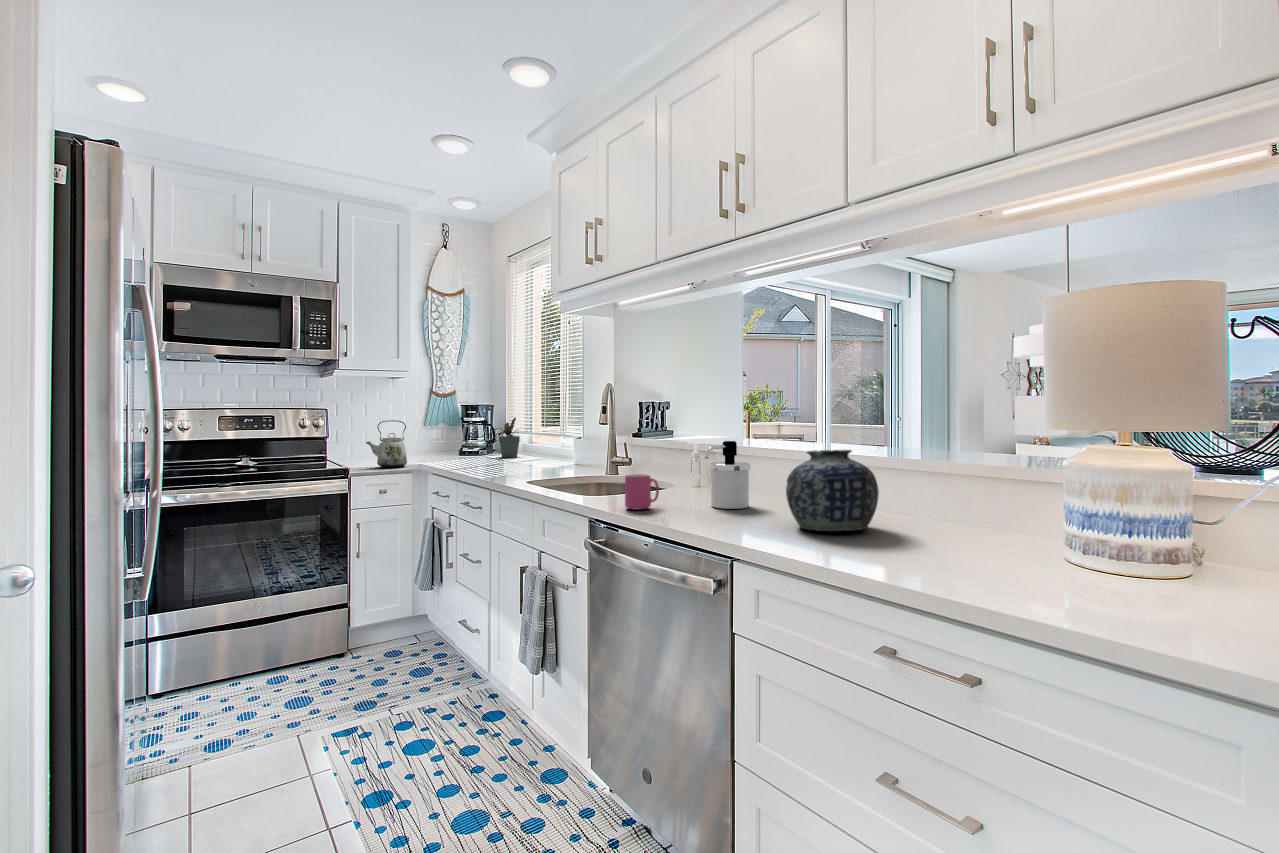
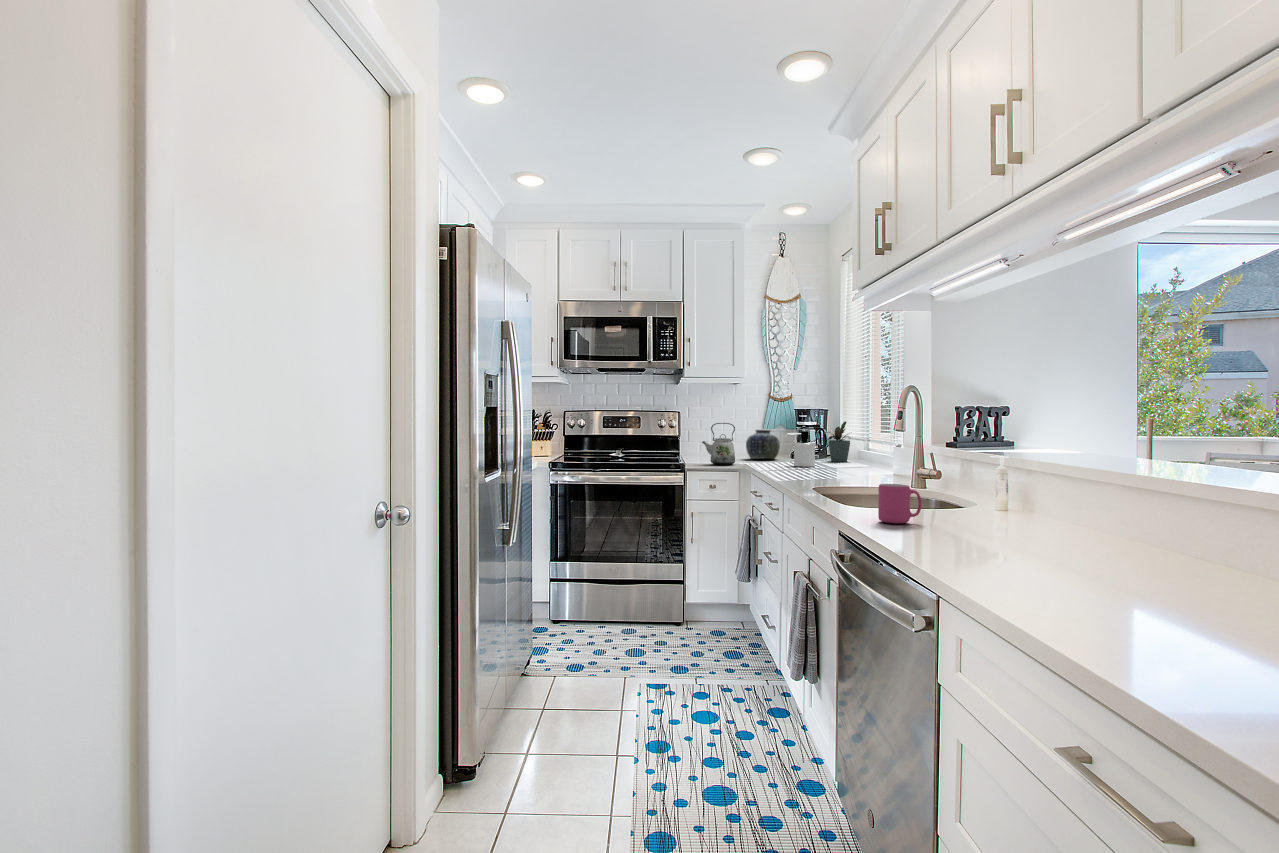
soap dispenser: present [705,441,750,509] -> present [783,431,816,467]
vase: present [786,450,879,531] -> present [746,430,780,459]

